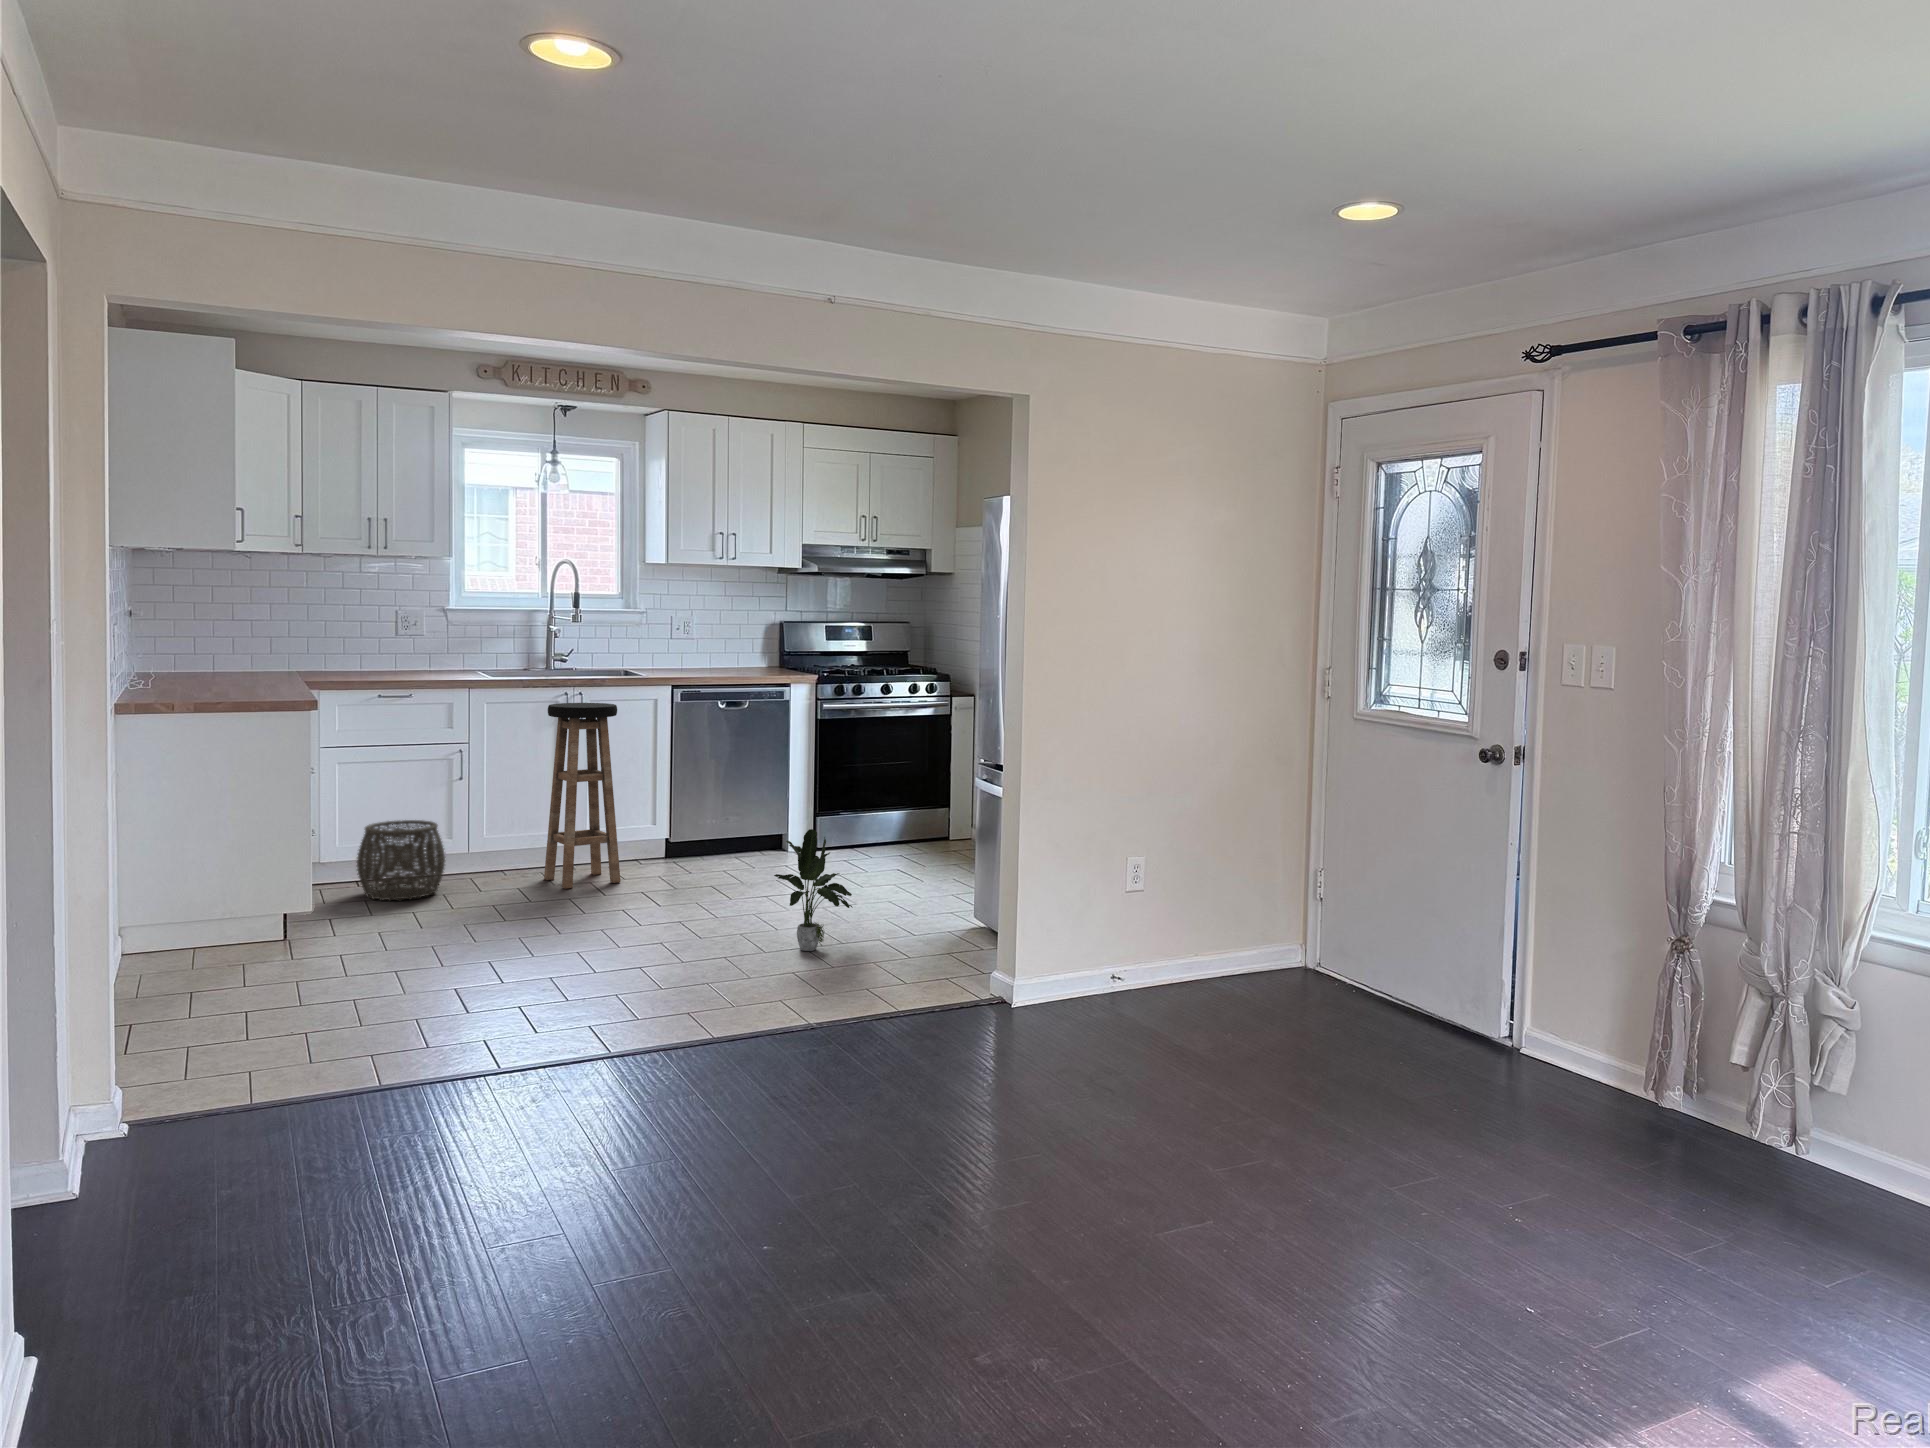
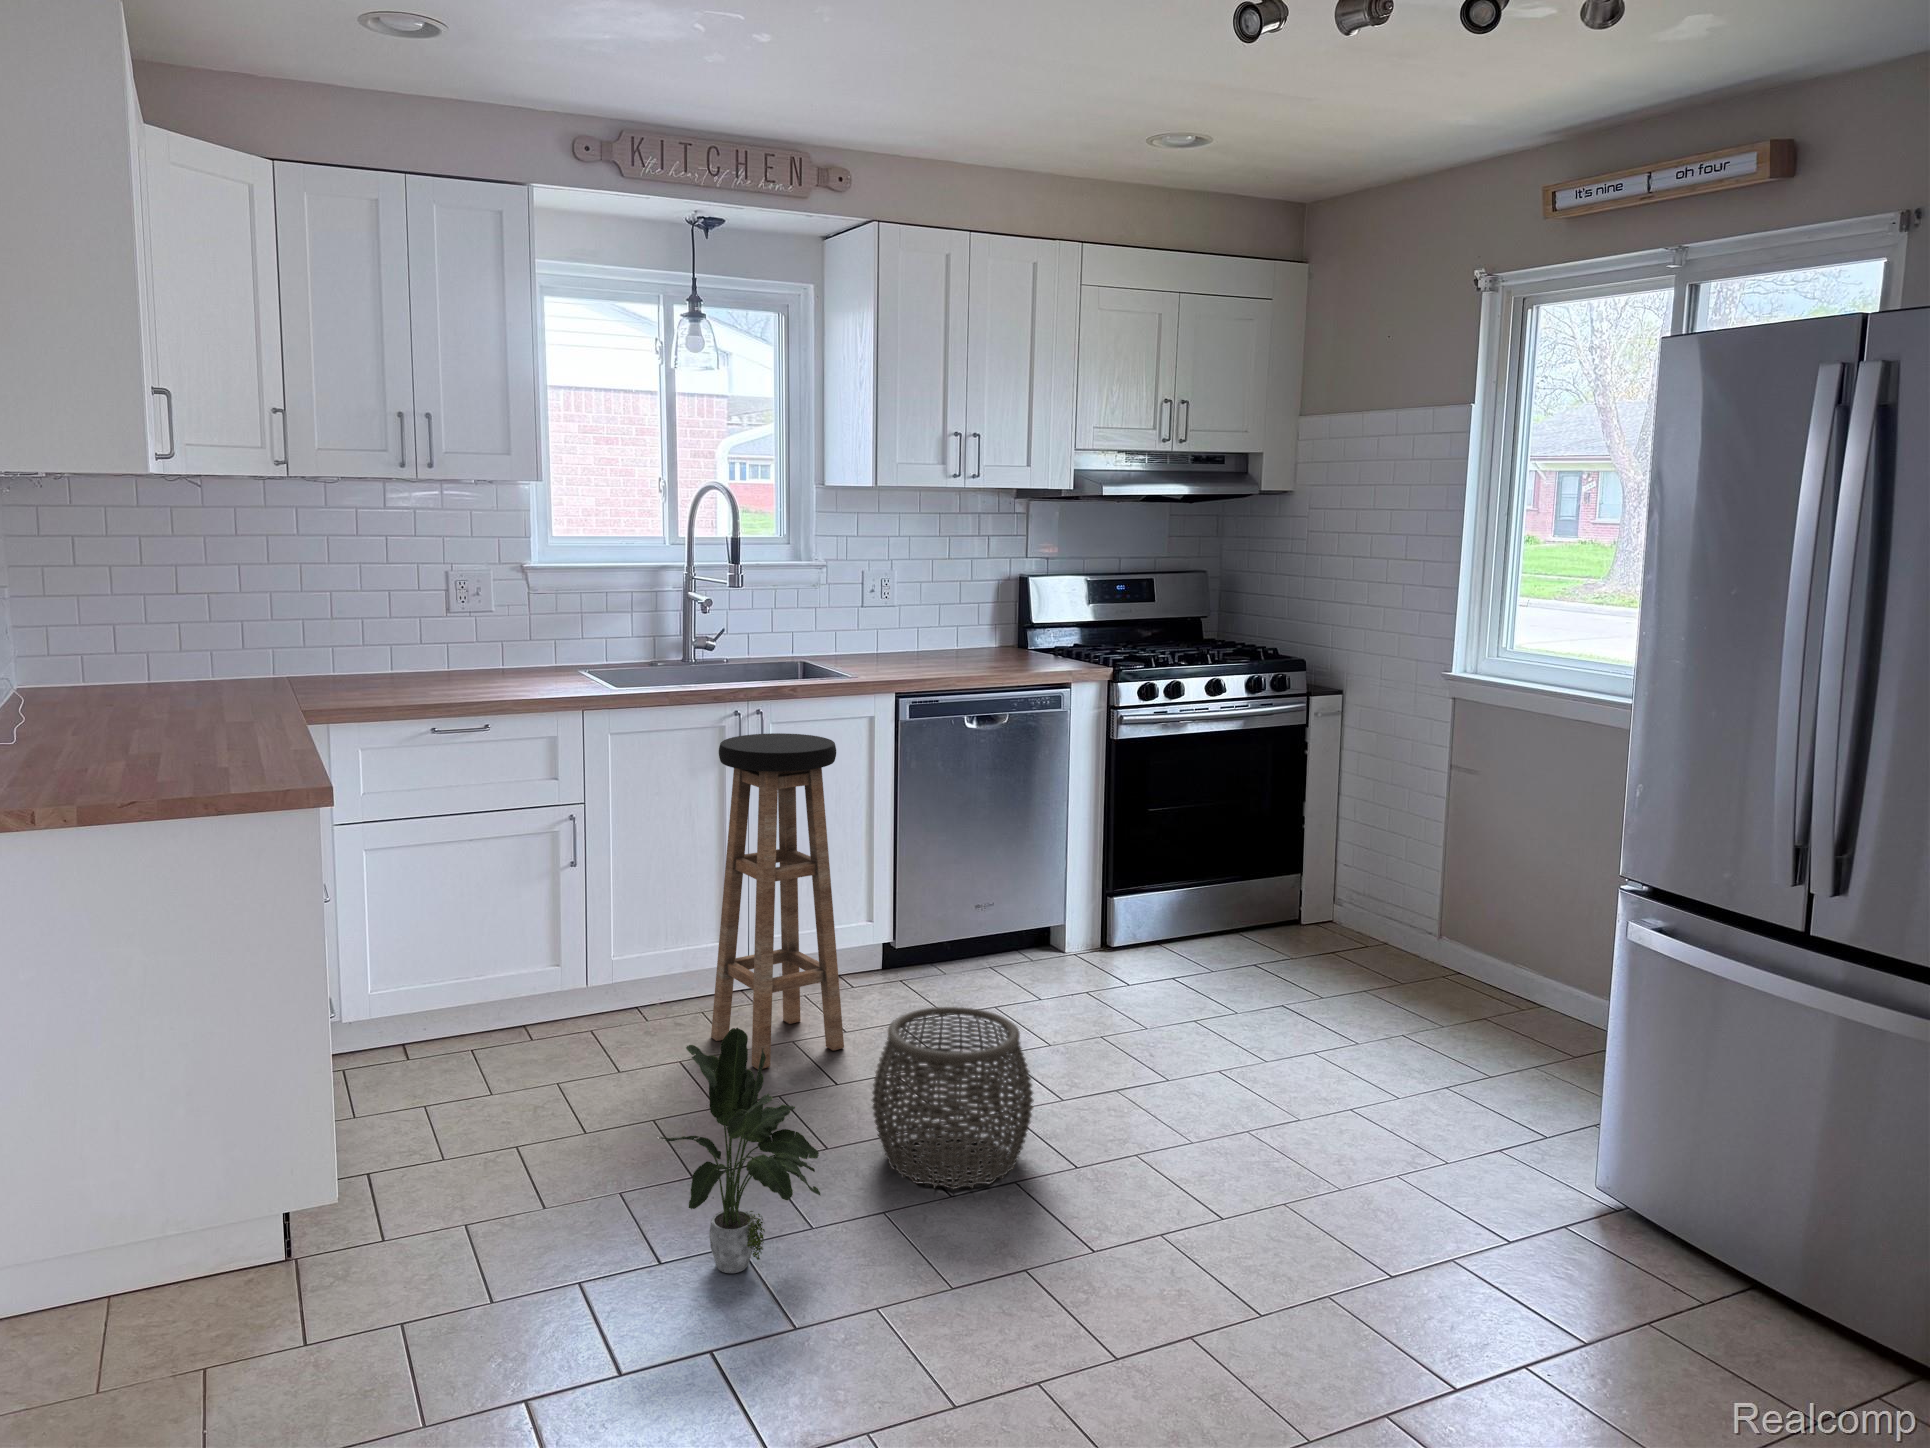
woven basket: present [357,820,445,900] -> present [872,1007,1033,1189]
potted plant: present [774,829,853,951] -> present [661,1028,820,1273]

